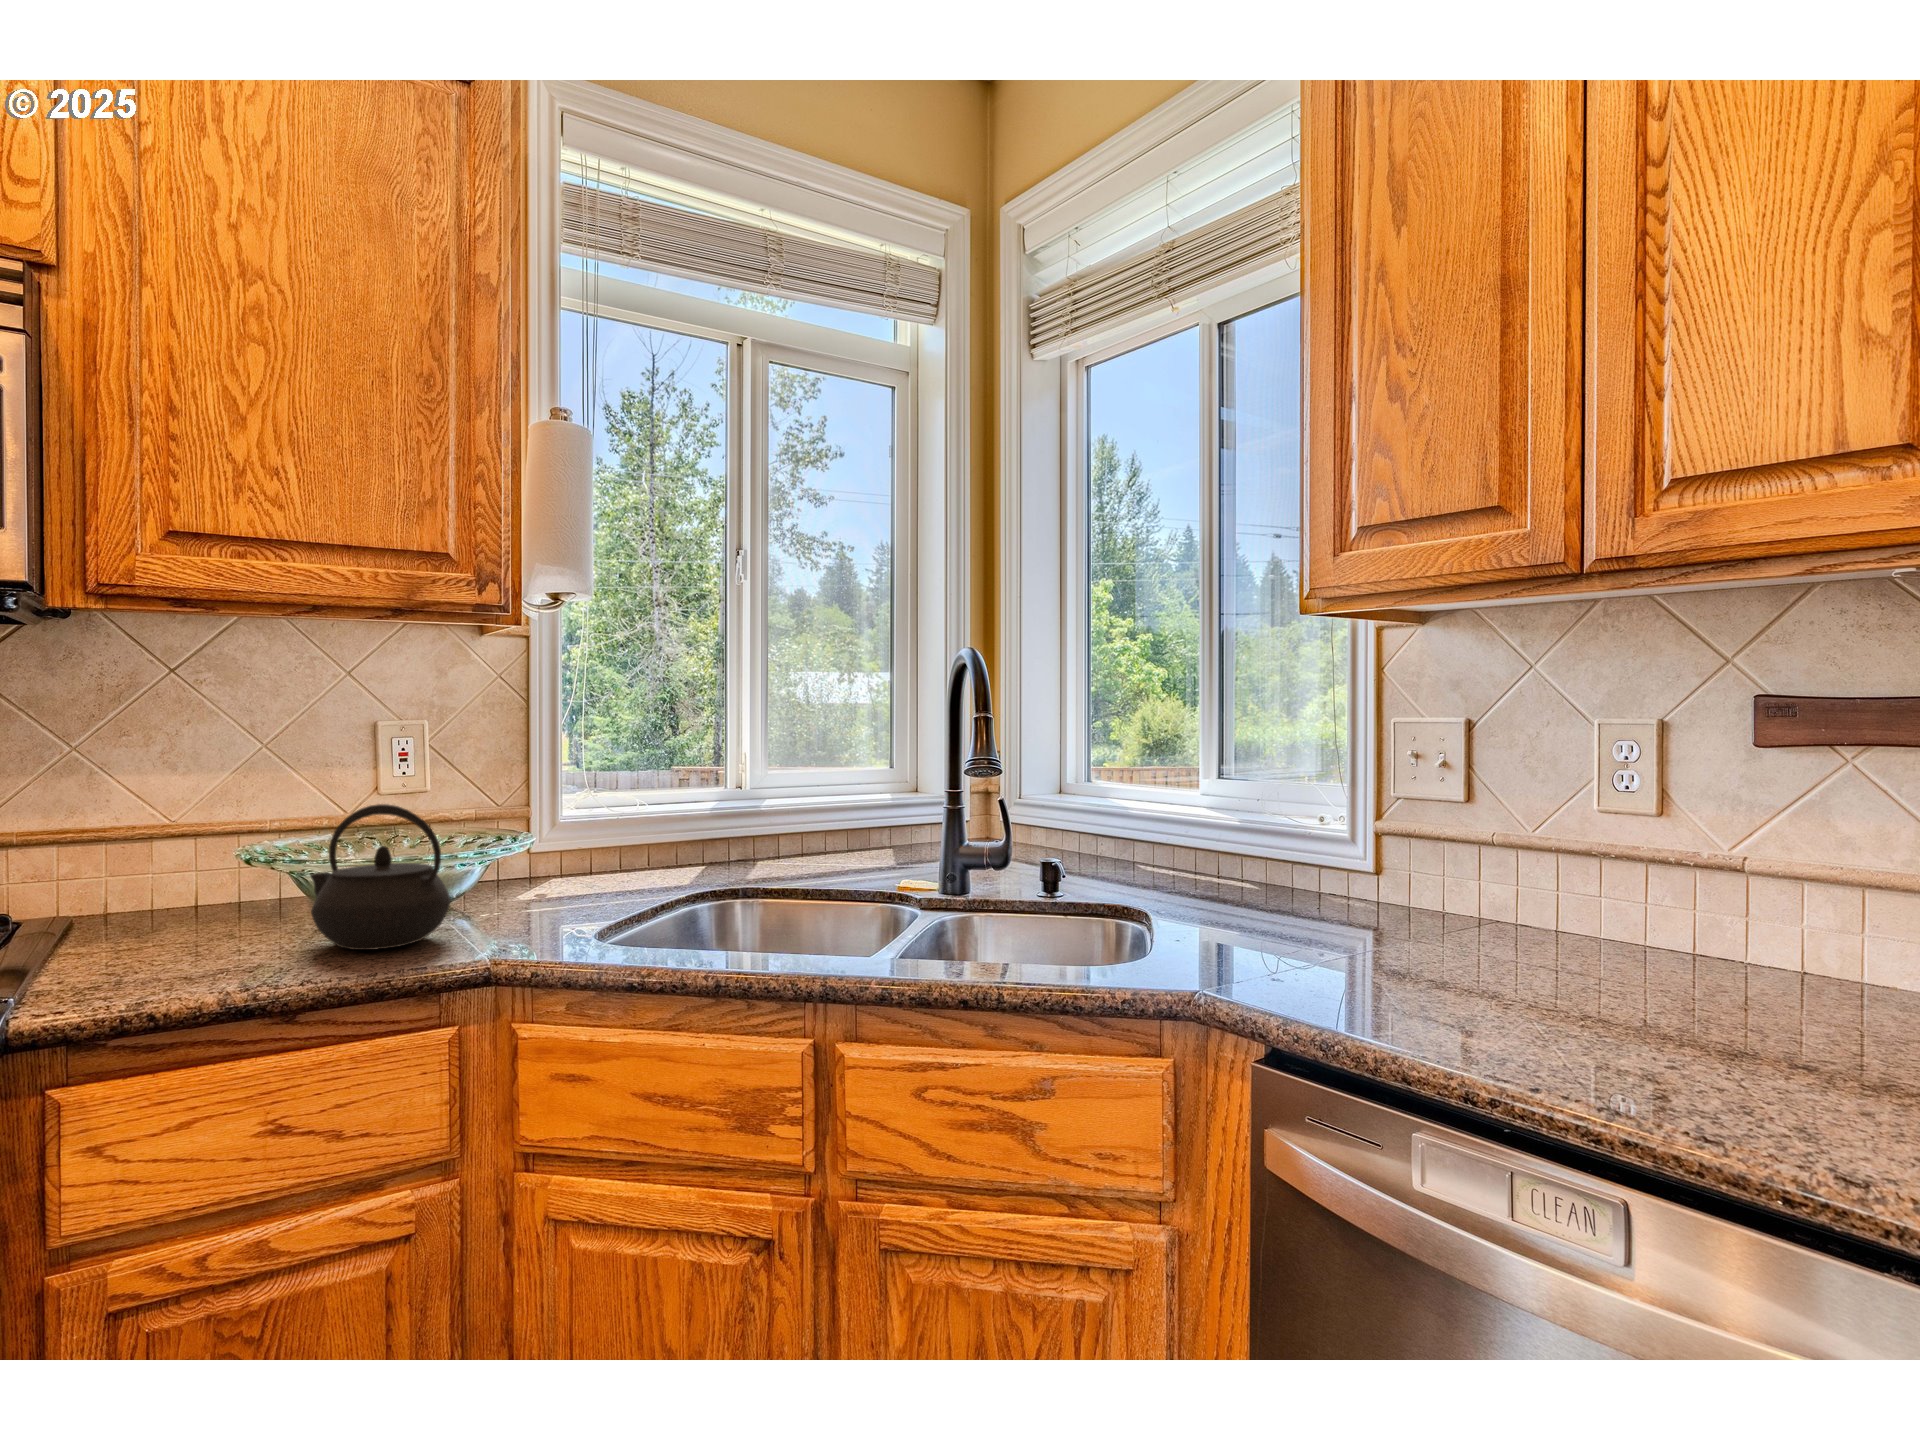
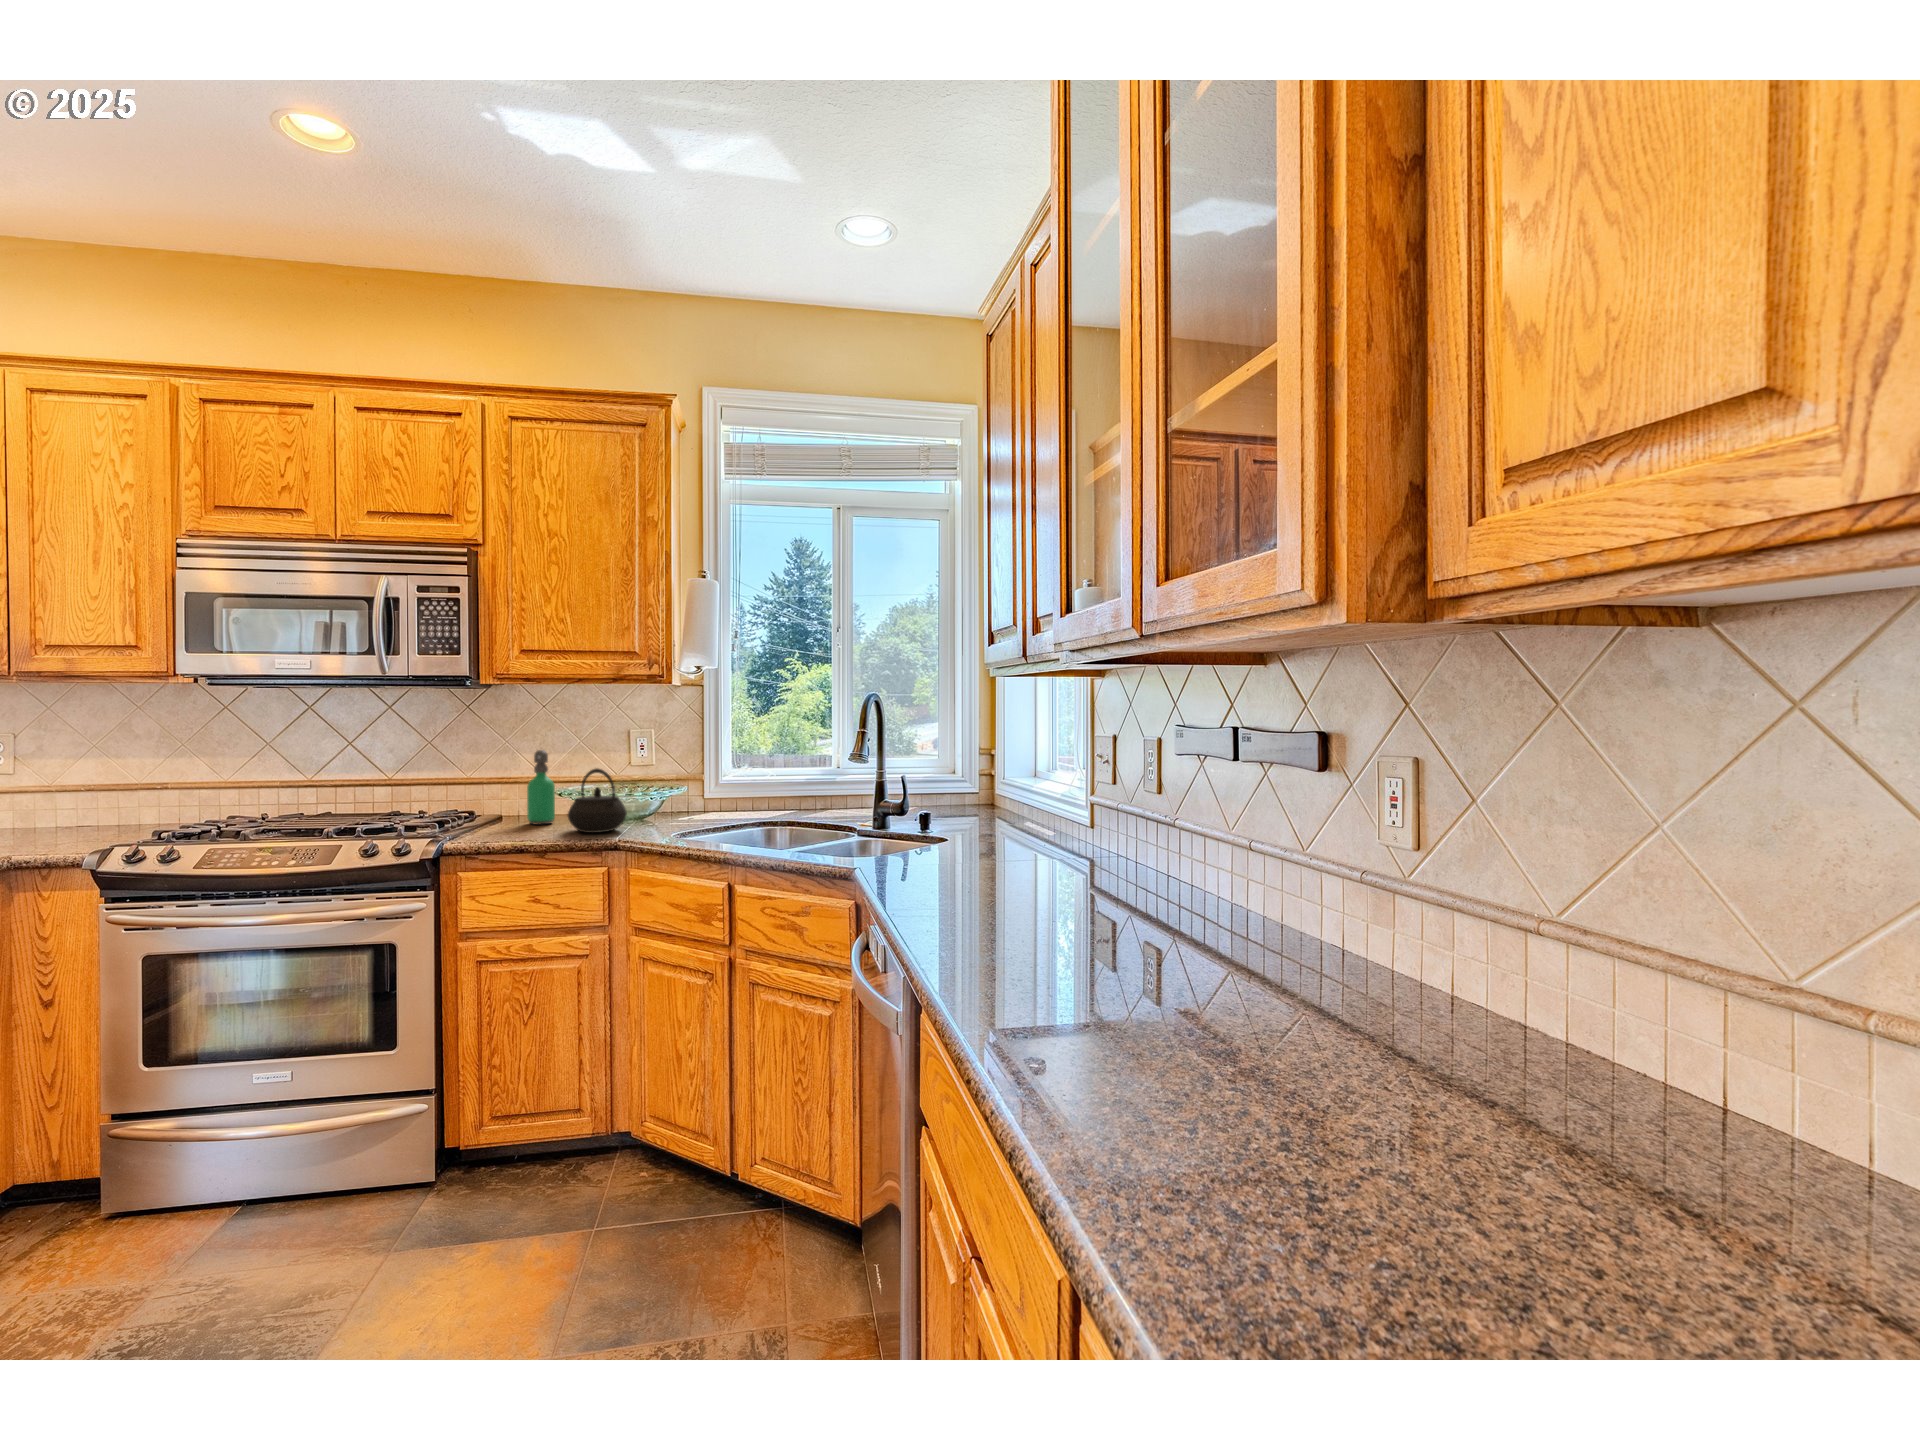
soap dispenser: none [173,767,244,939] -> present [527,750,555,824]

